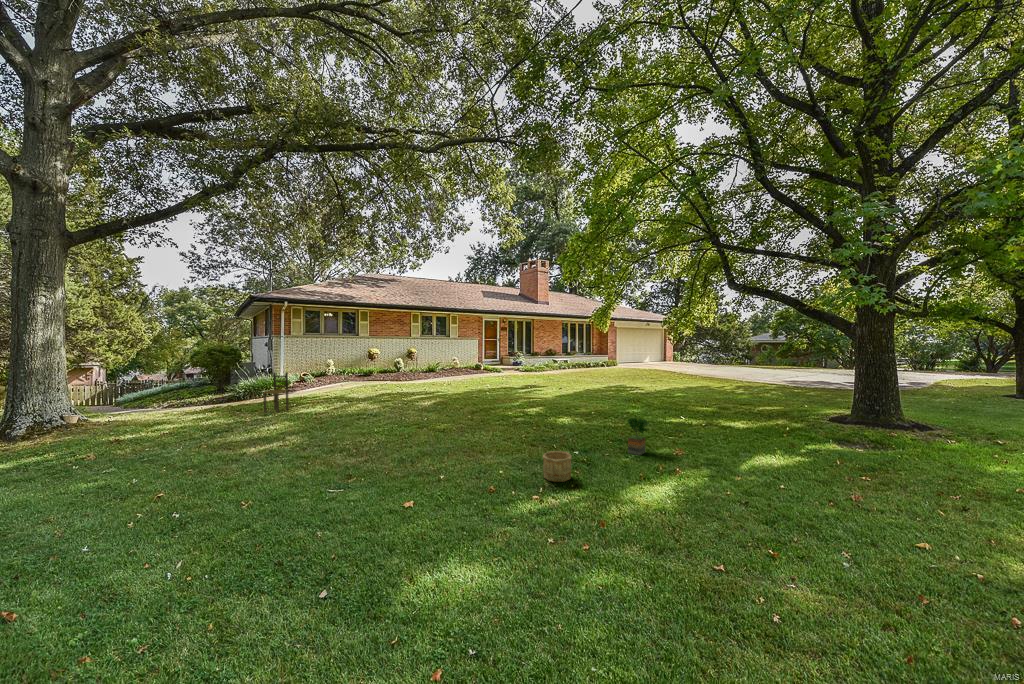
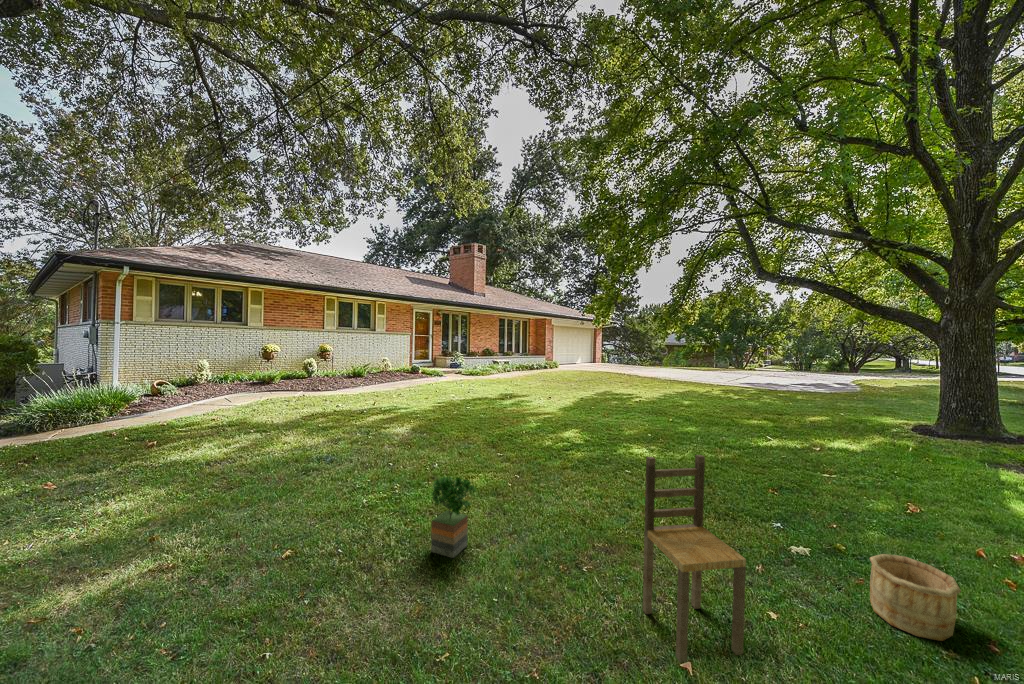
chair: present [263,372,289,413] -> present [643,455,746,662]
potted tree: present [628,418,649,455] -> present [431,477,476,558]

